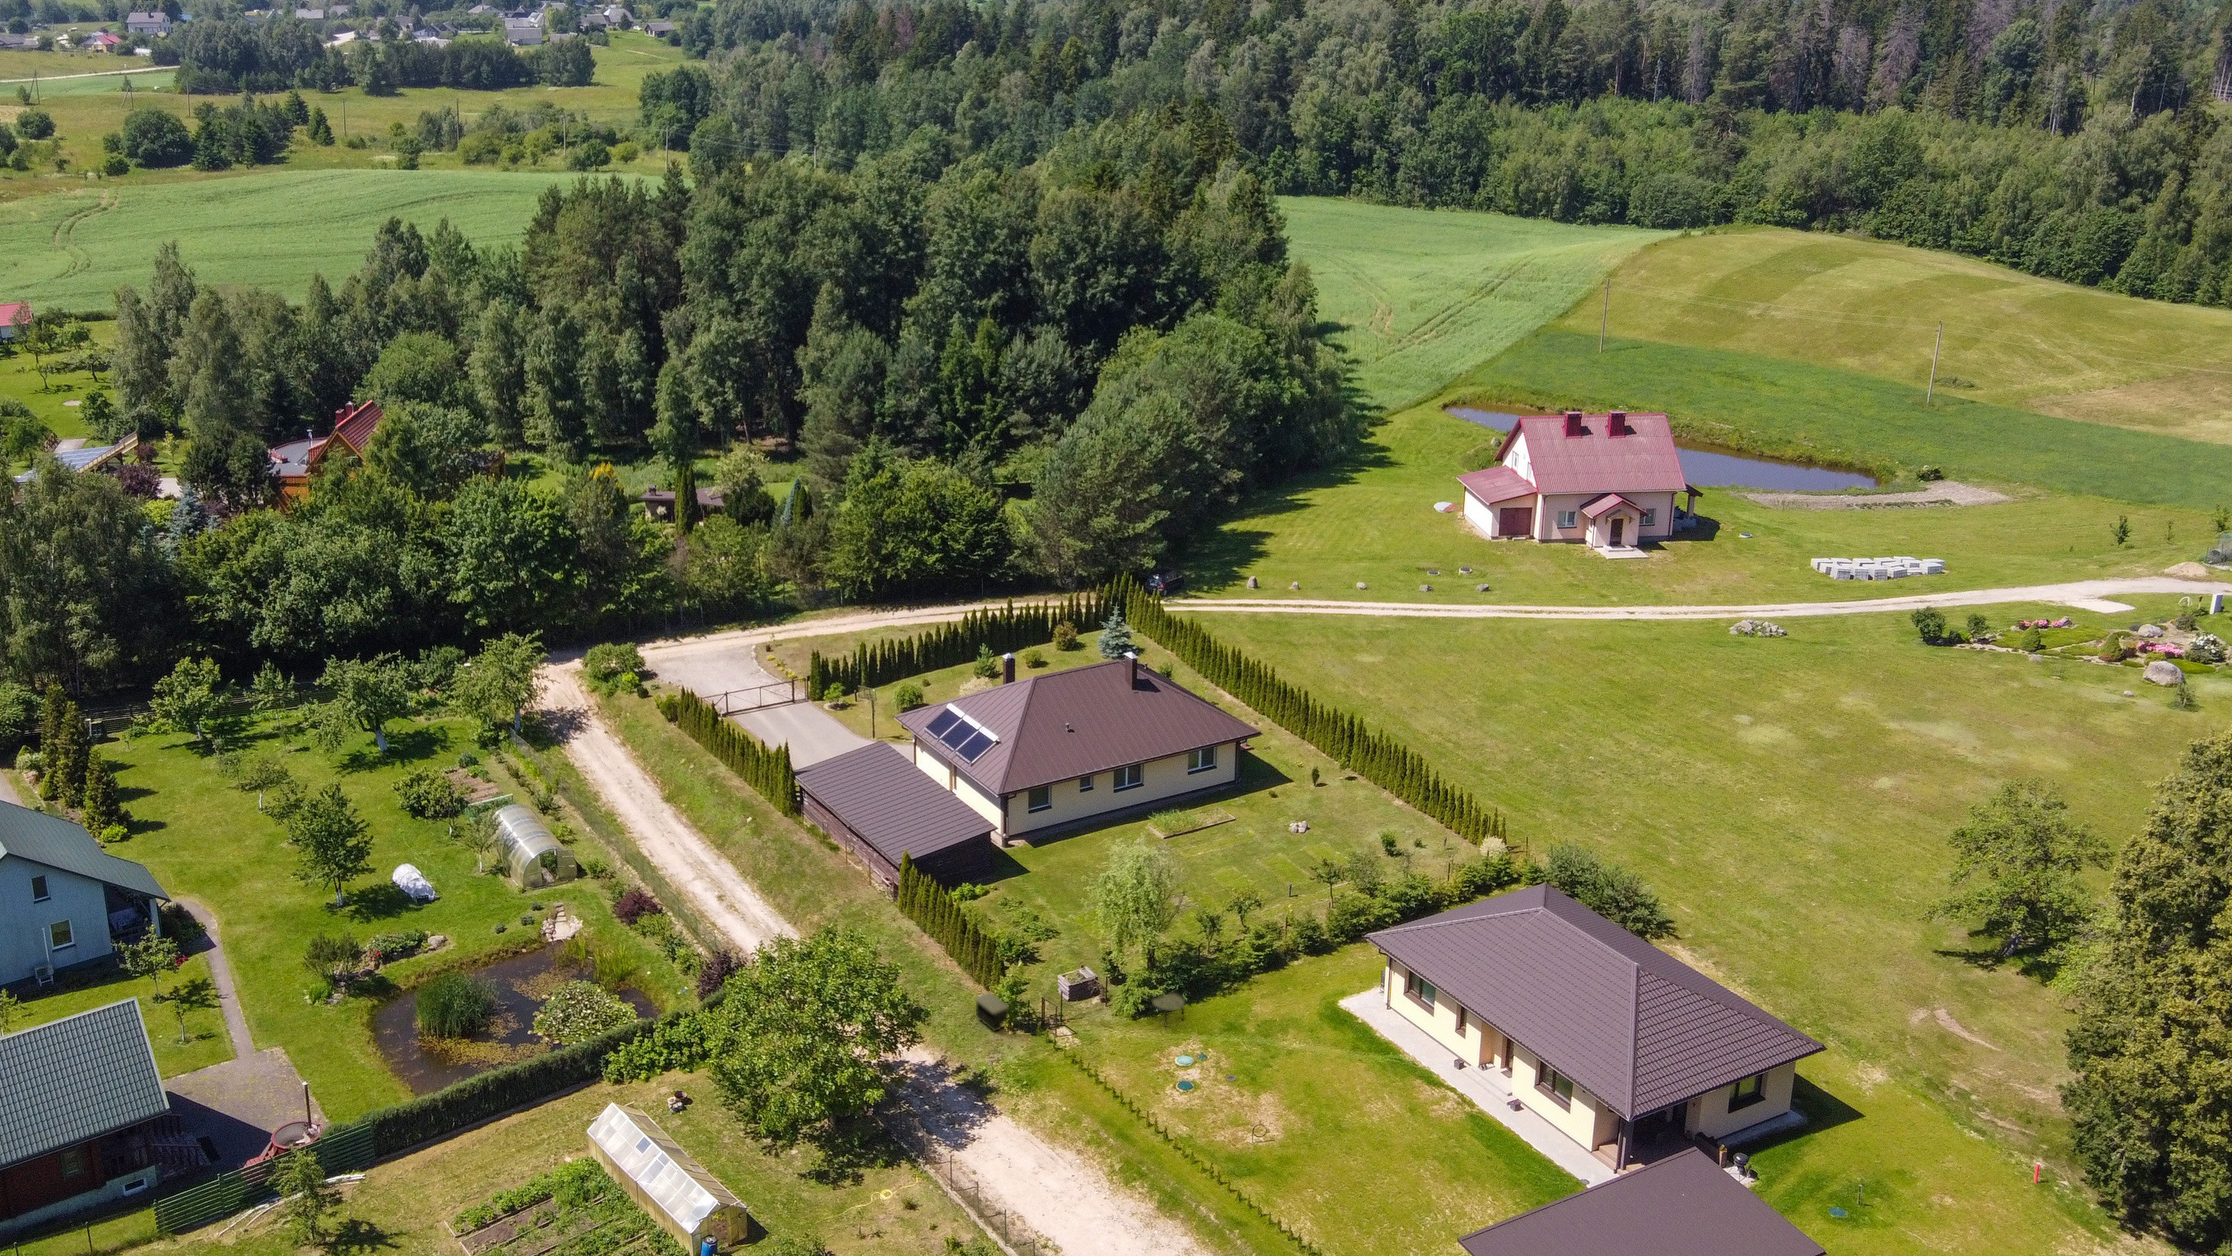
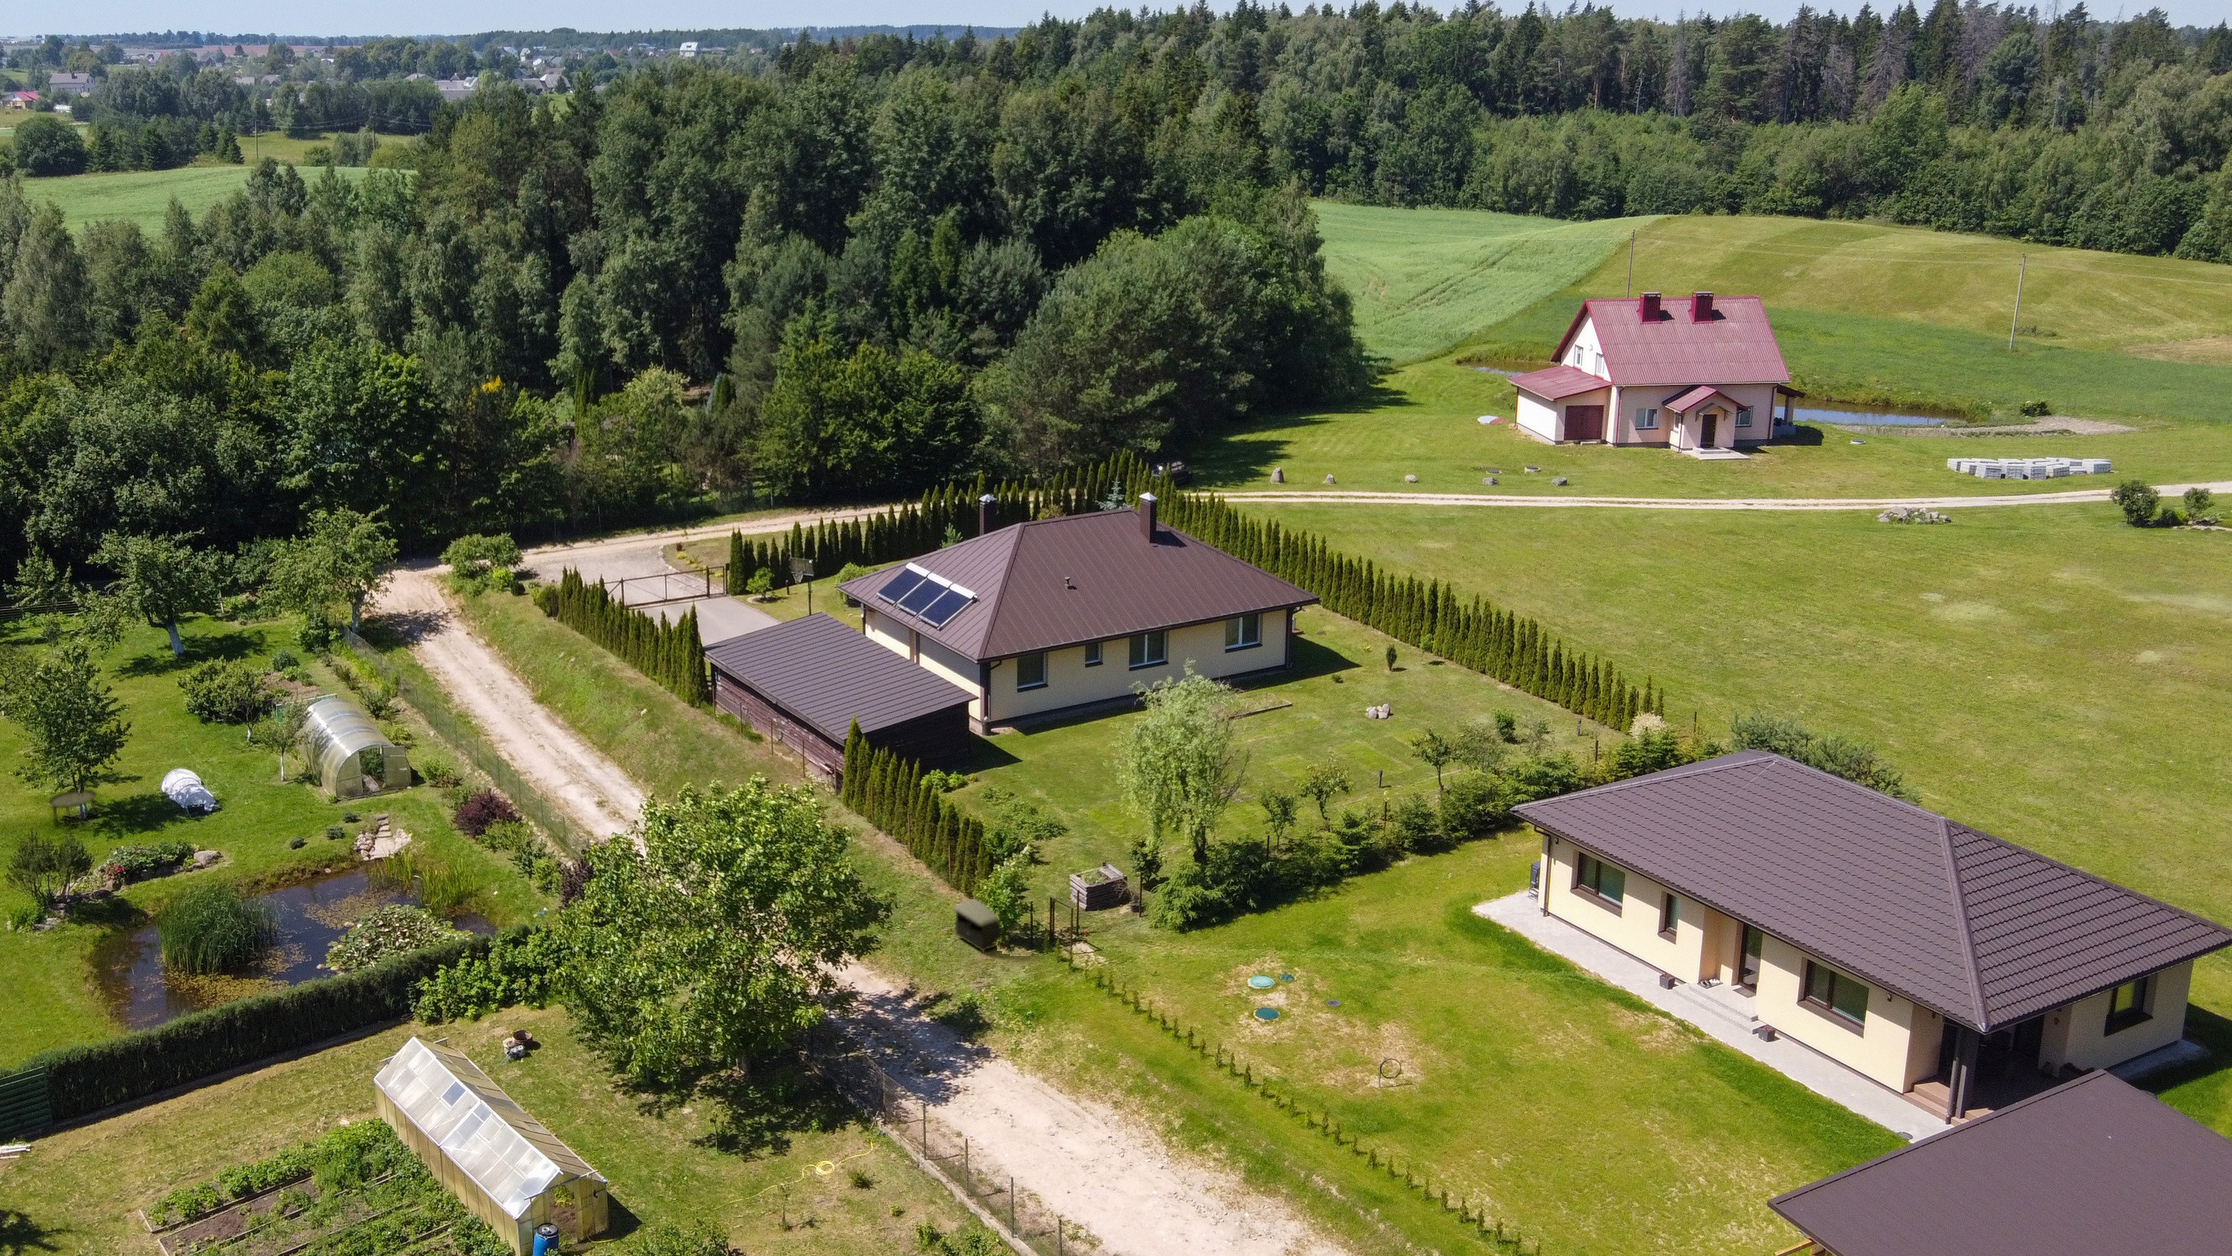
round table: present [1150,992,1186,1017] -> present [49,790,96,826]

